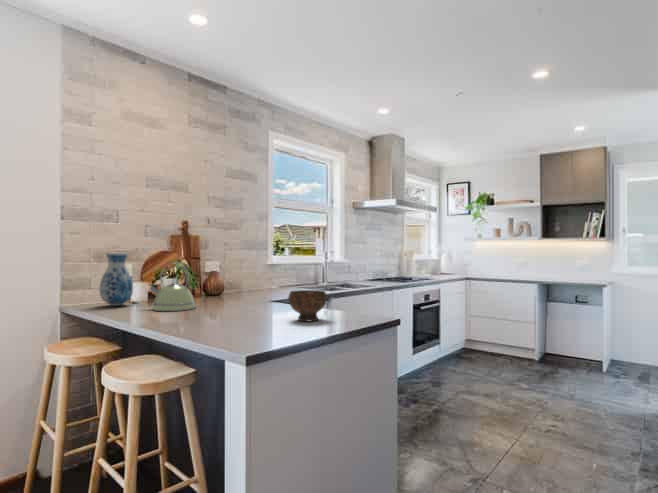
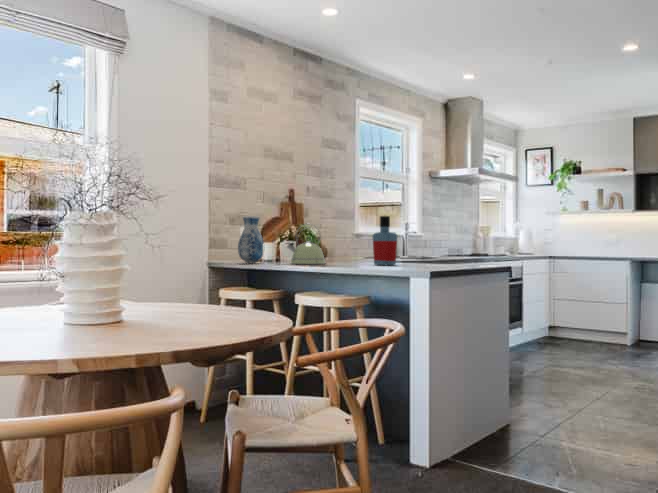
bottle: none [236,257,262,318] -> present [373,216,397,265]
bowl: present [288,290,327,321] -> none [423,242,454,266]

